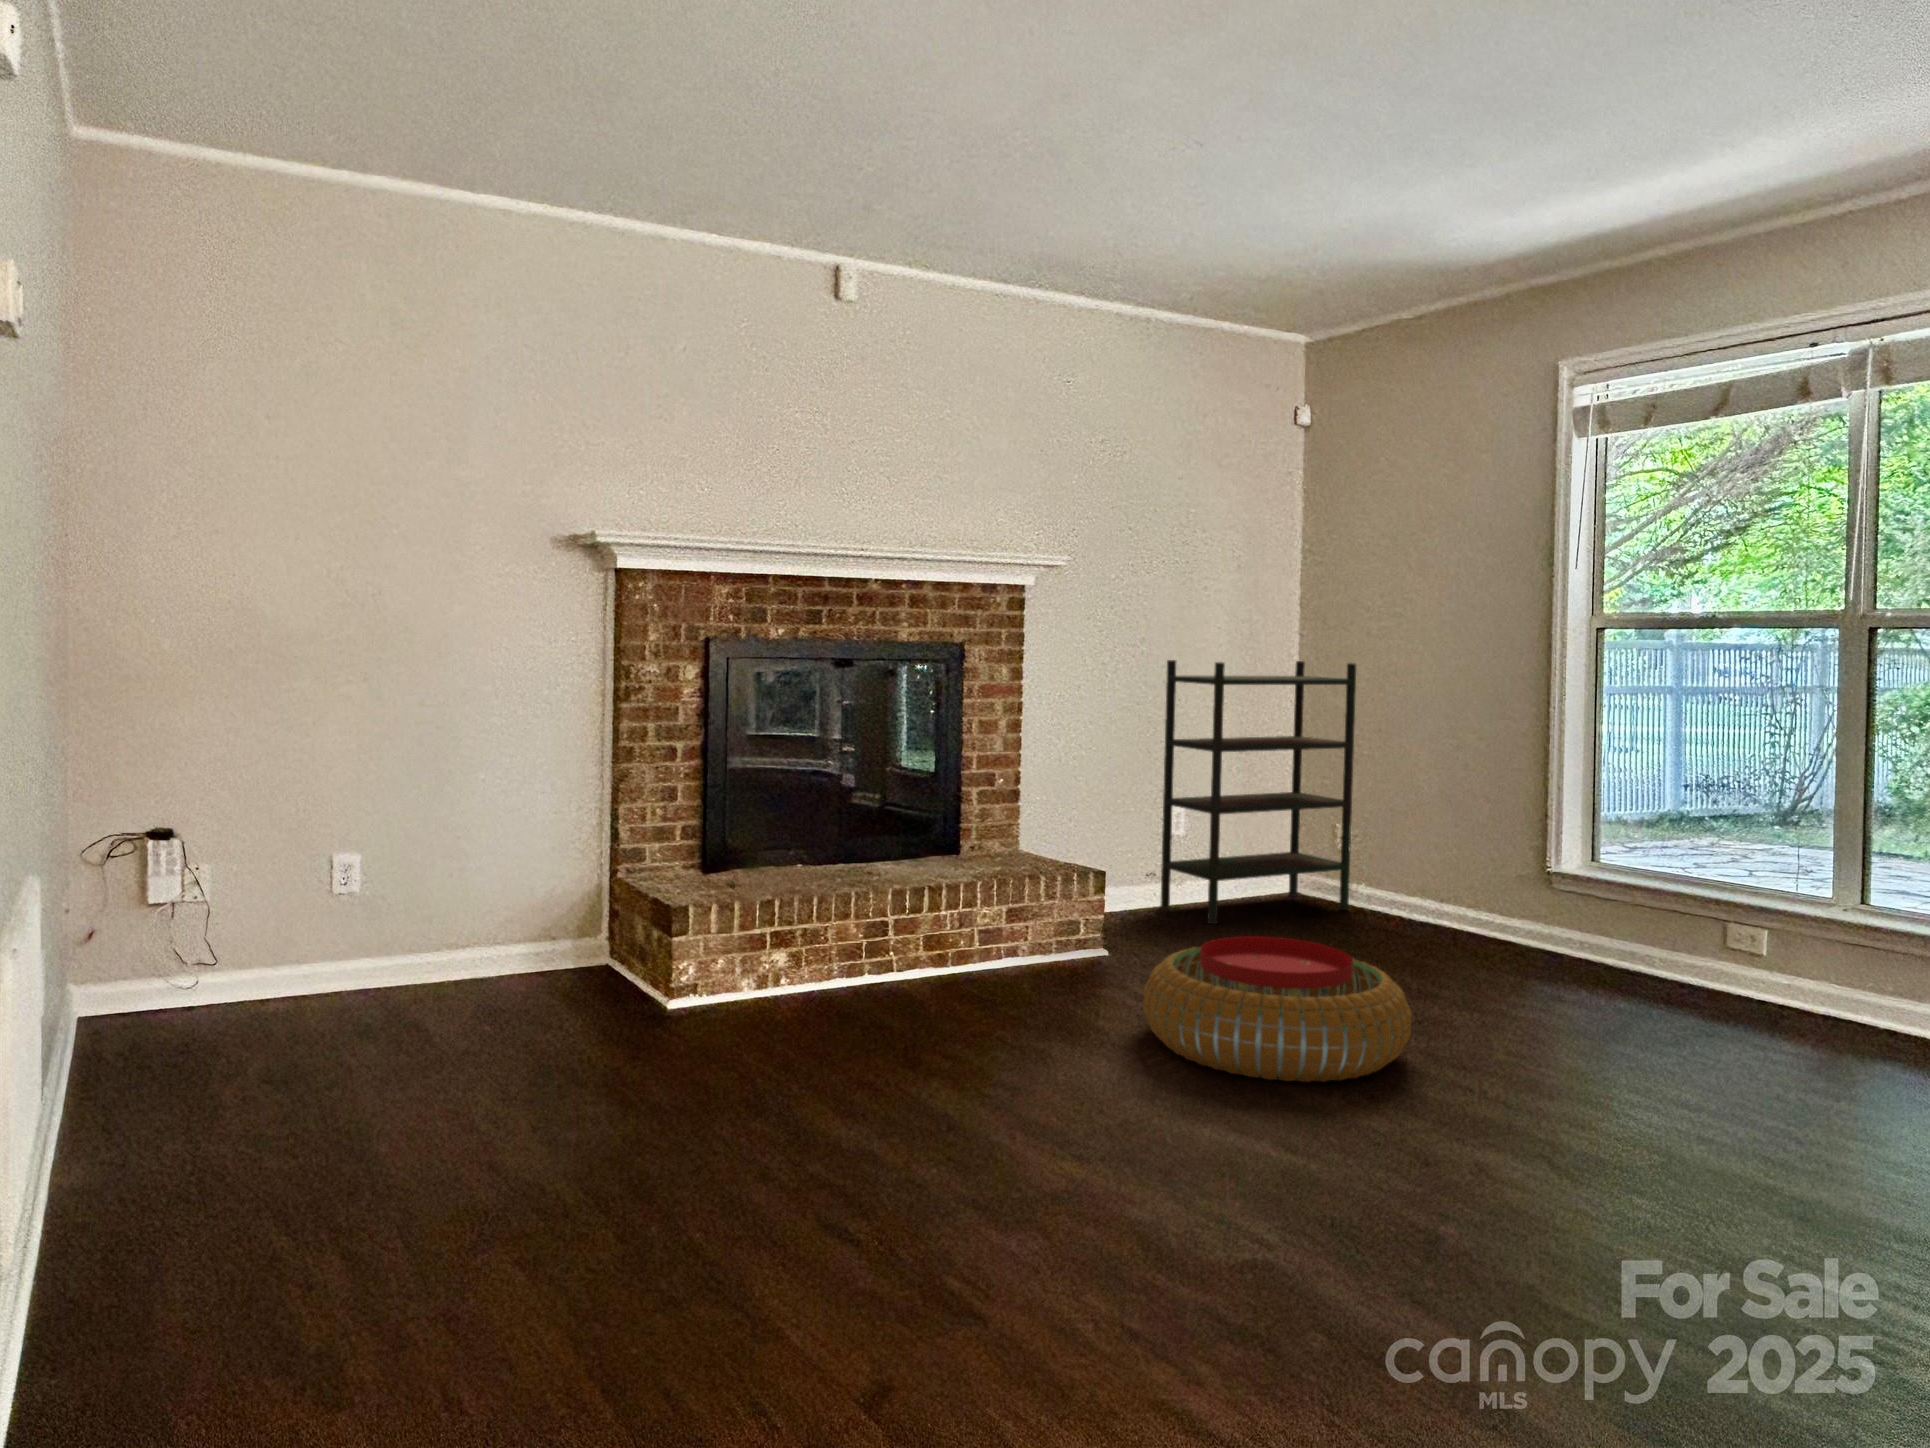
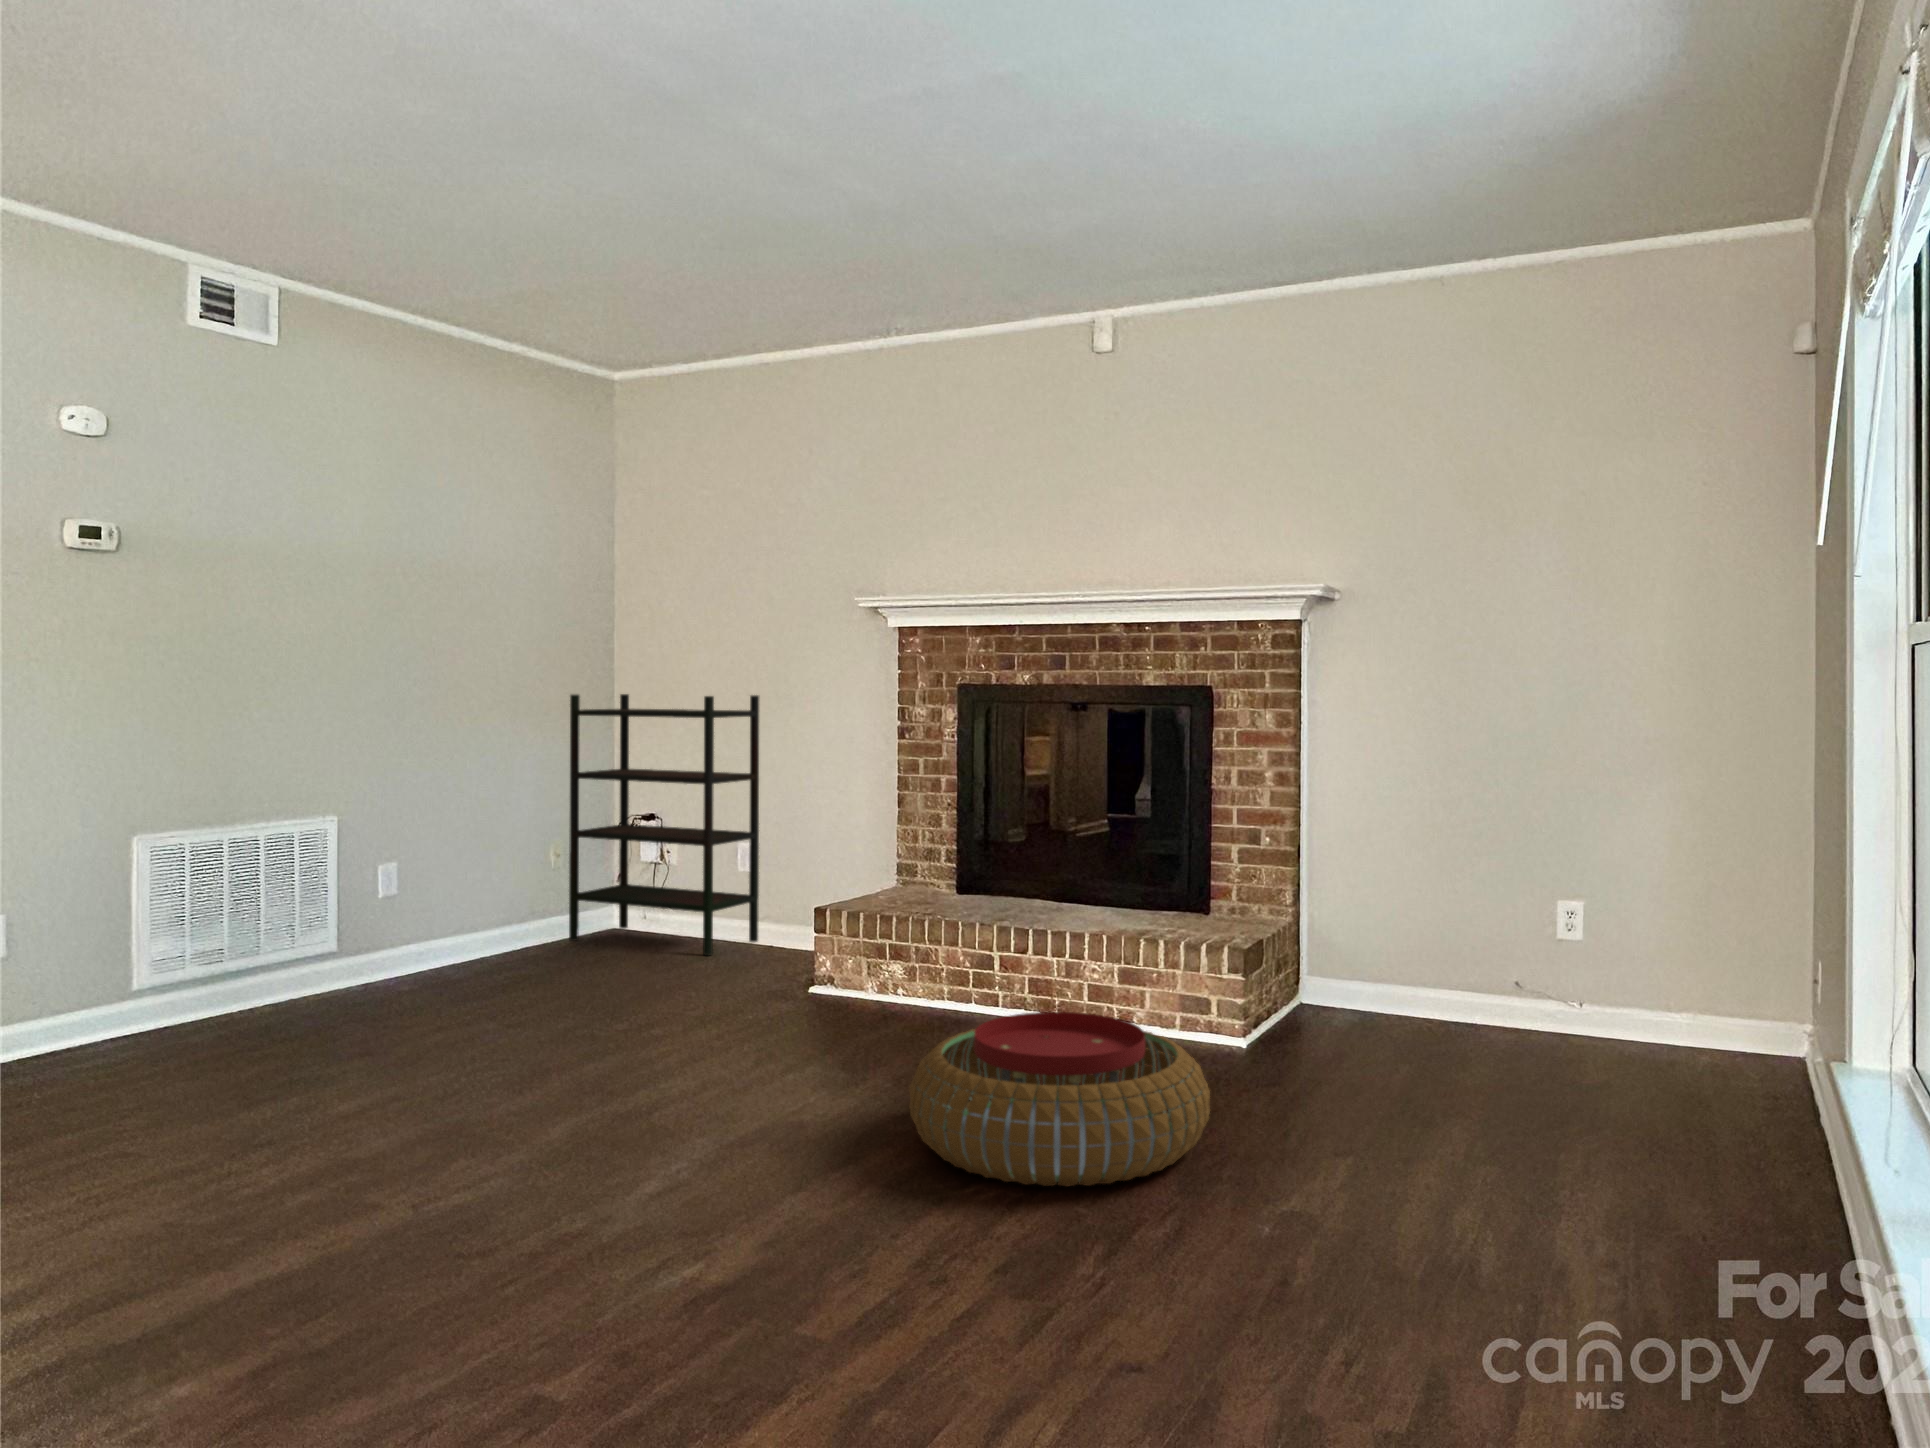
bookshelf: present [1161,660,1356,924] -> present [569,694,759,956]

